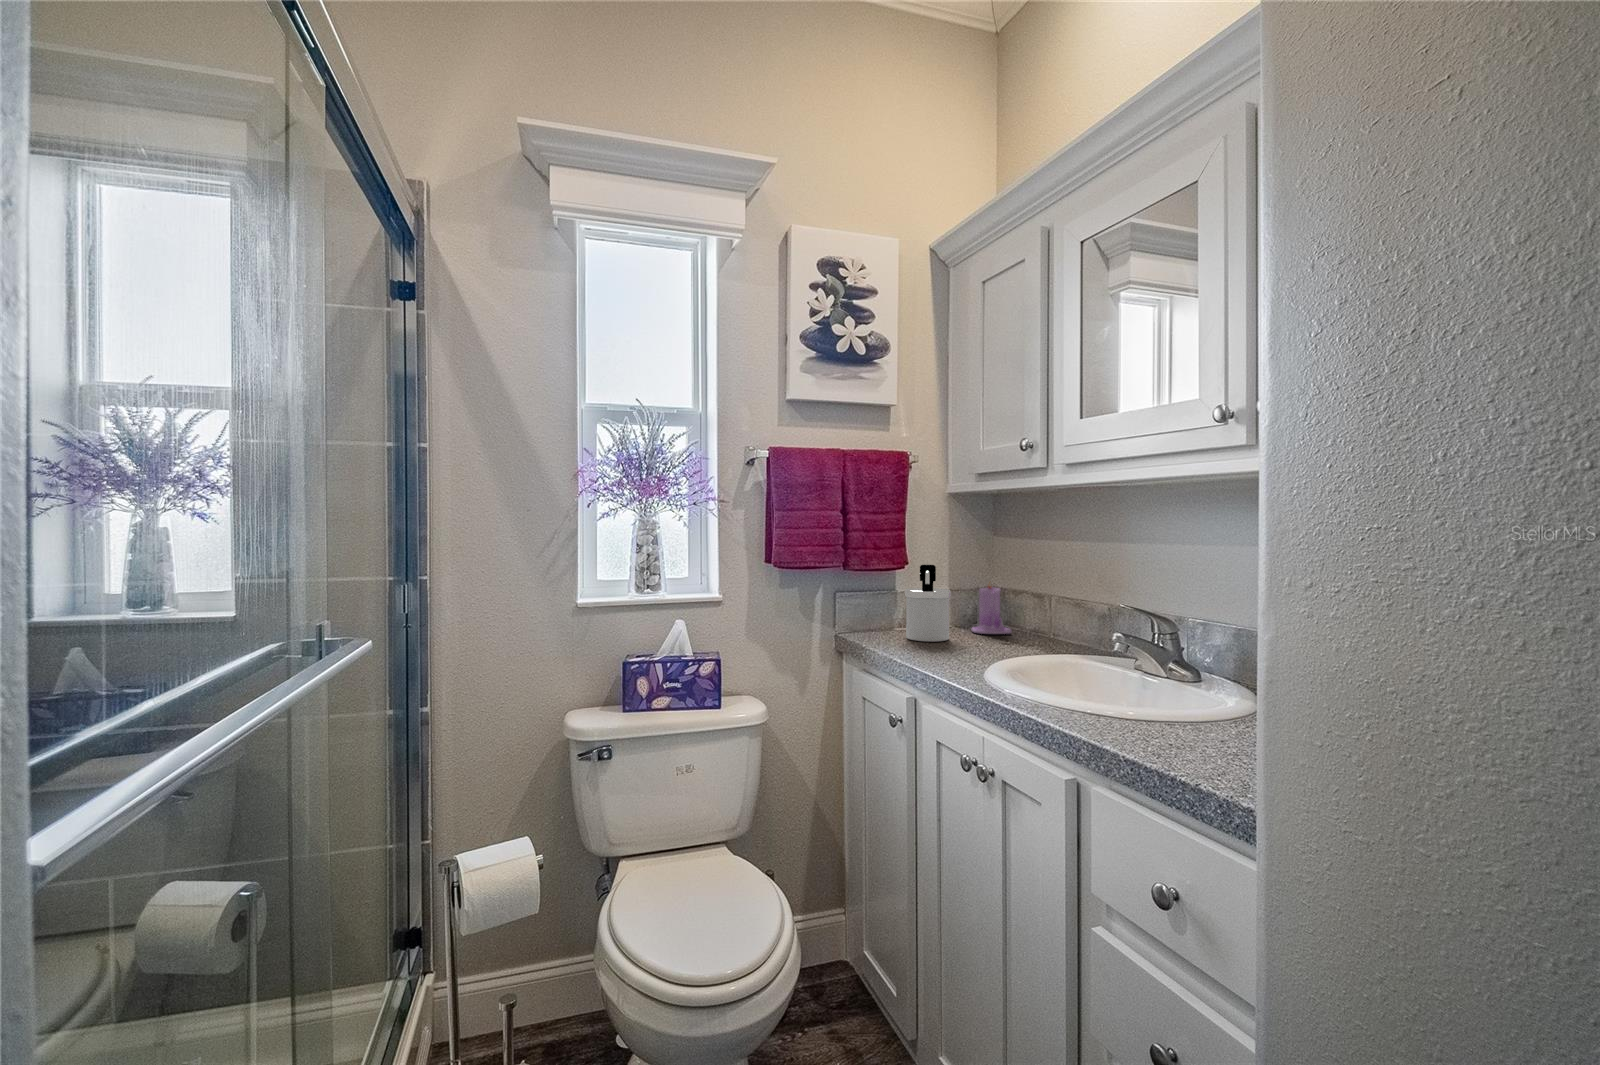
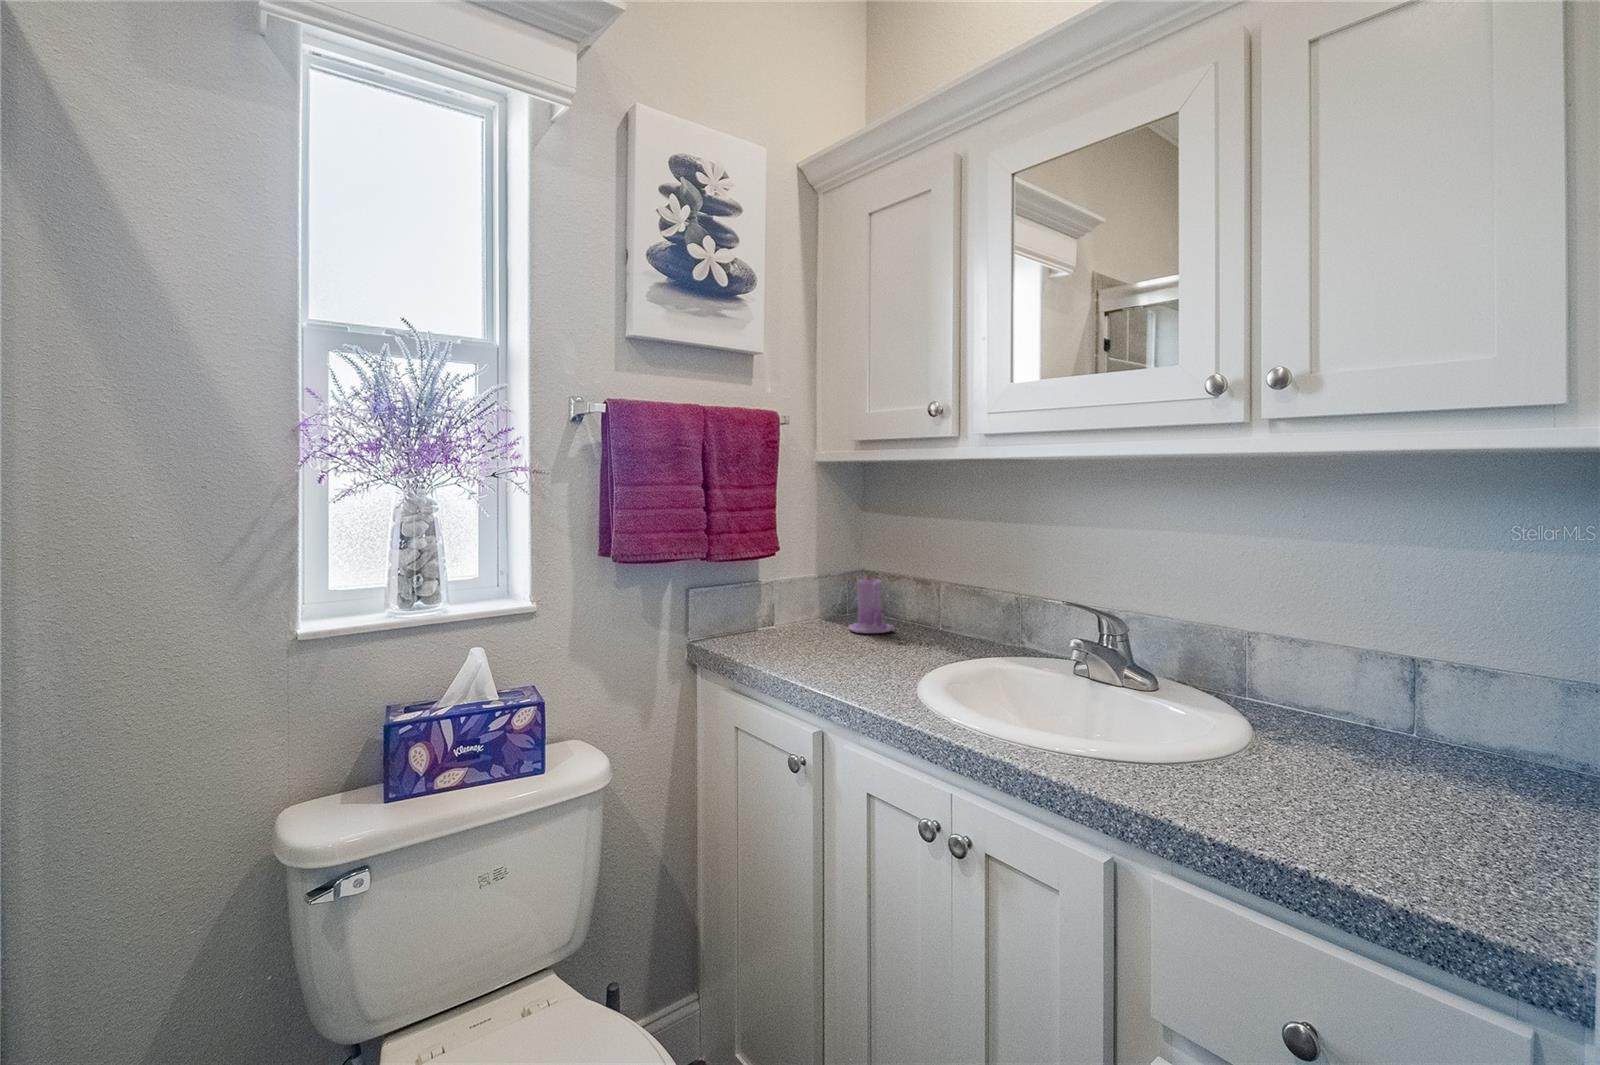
soap dispenser: present [905,565,951,642] -> none [782,555,837,650]

